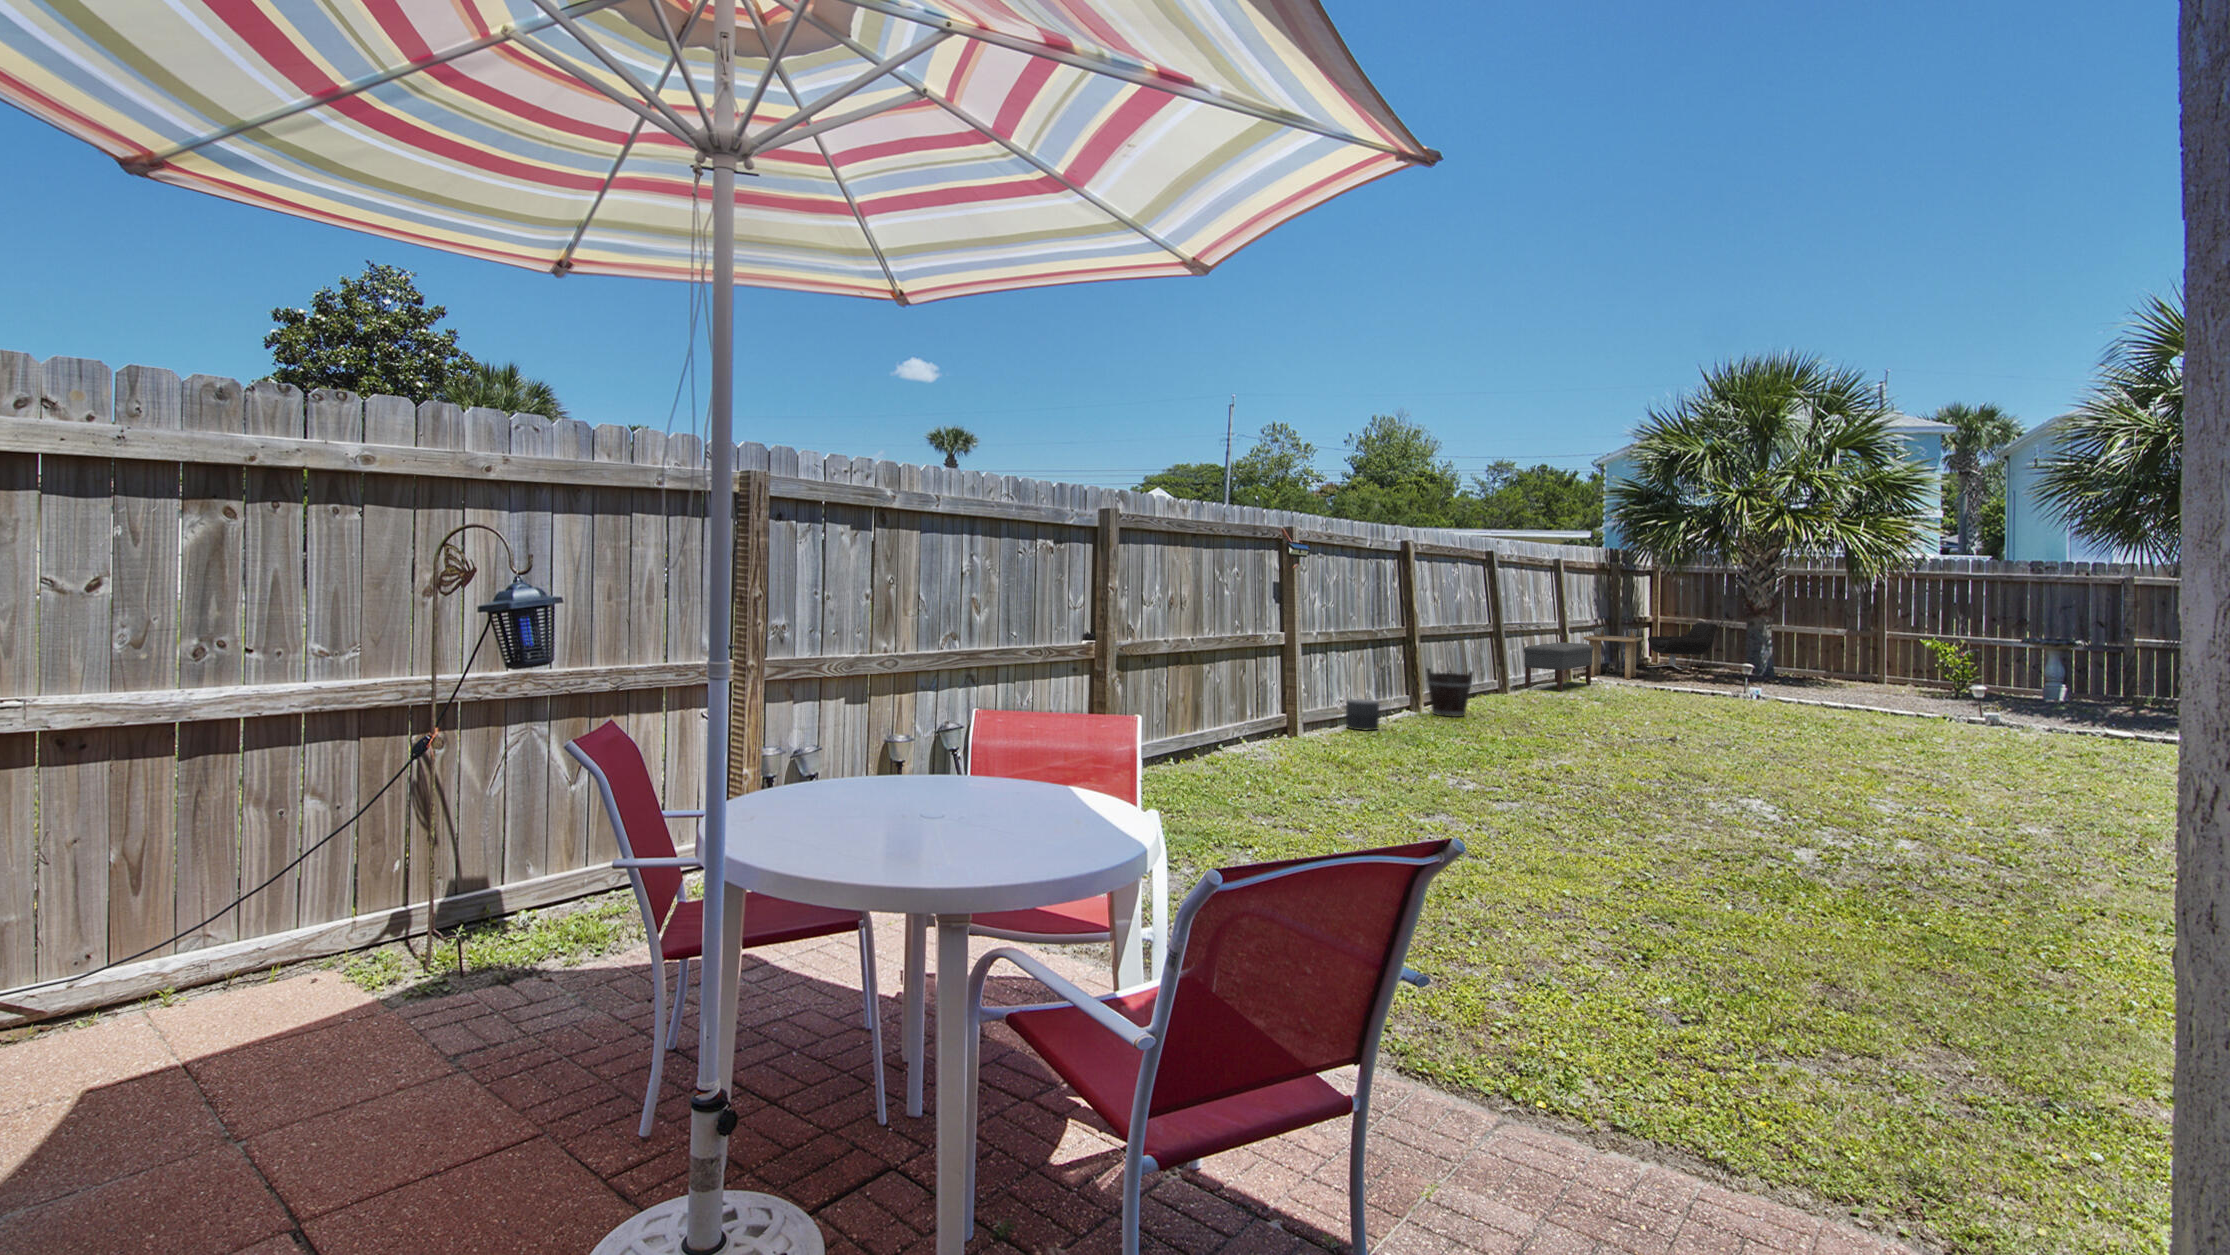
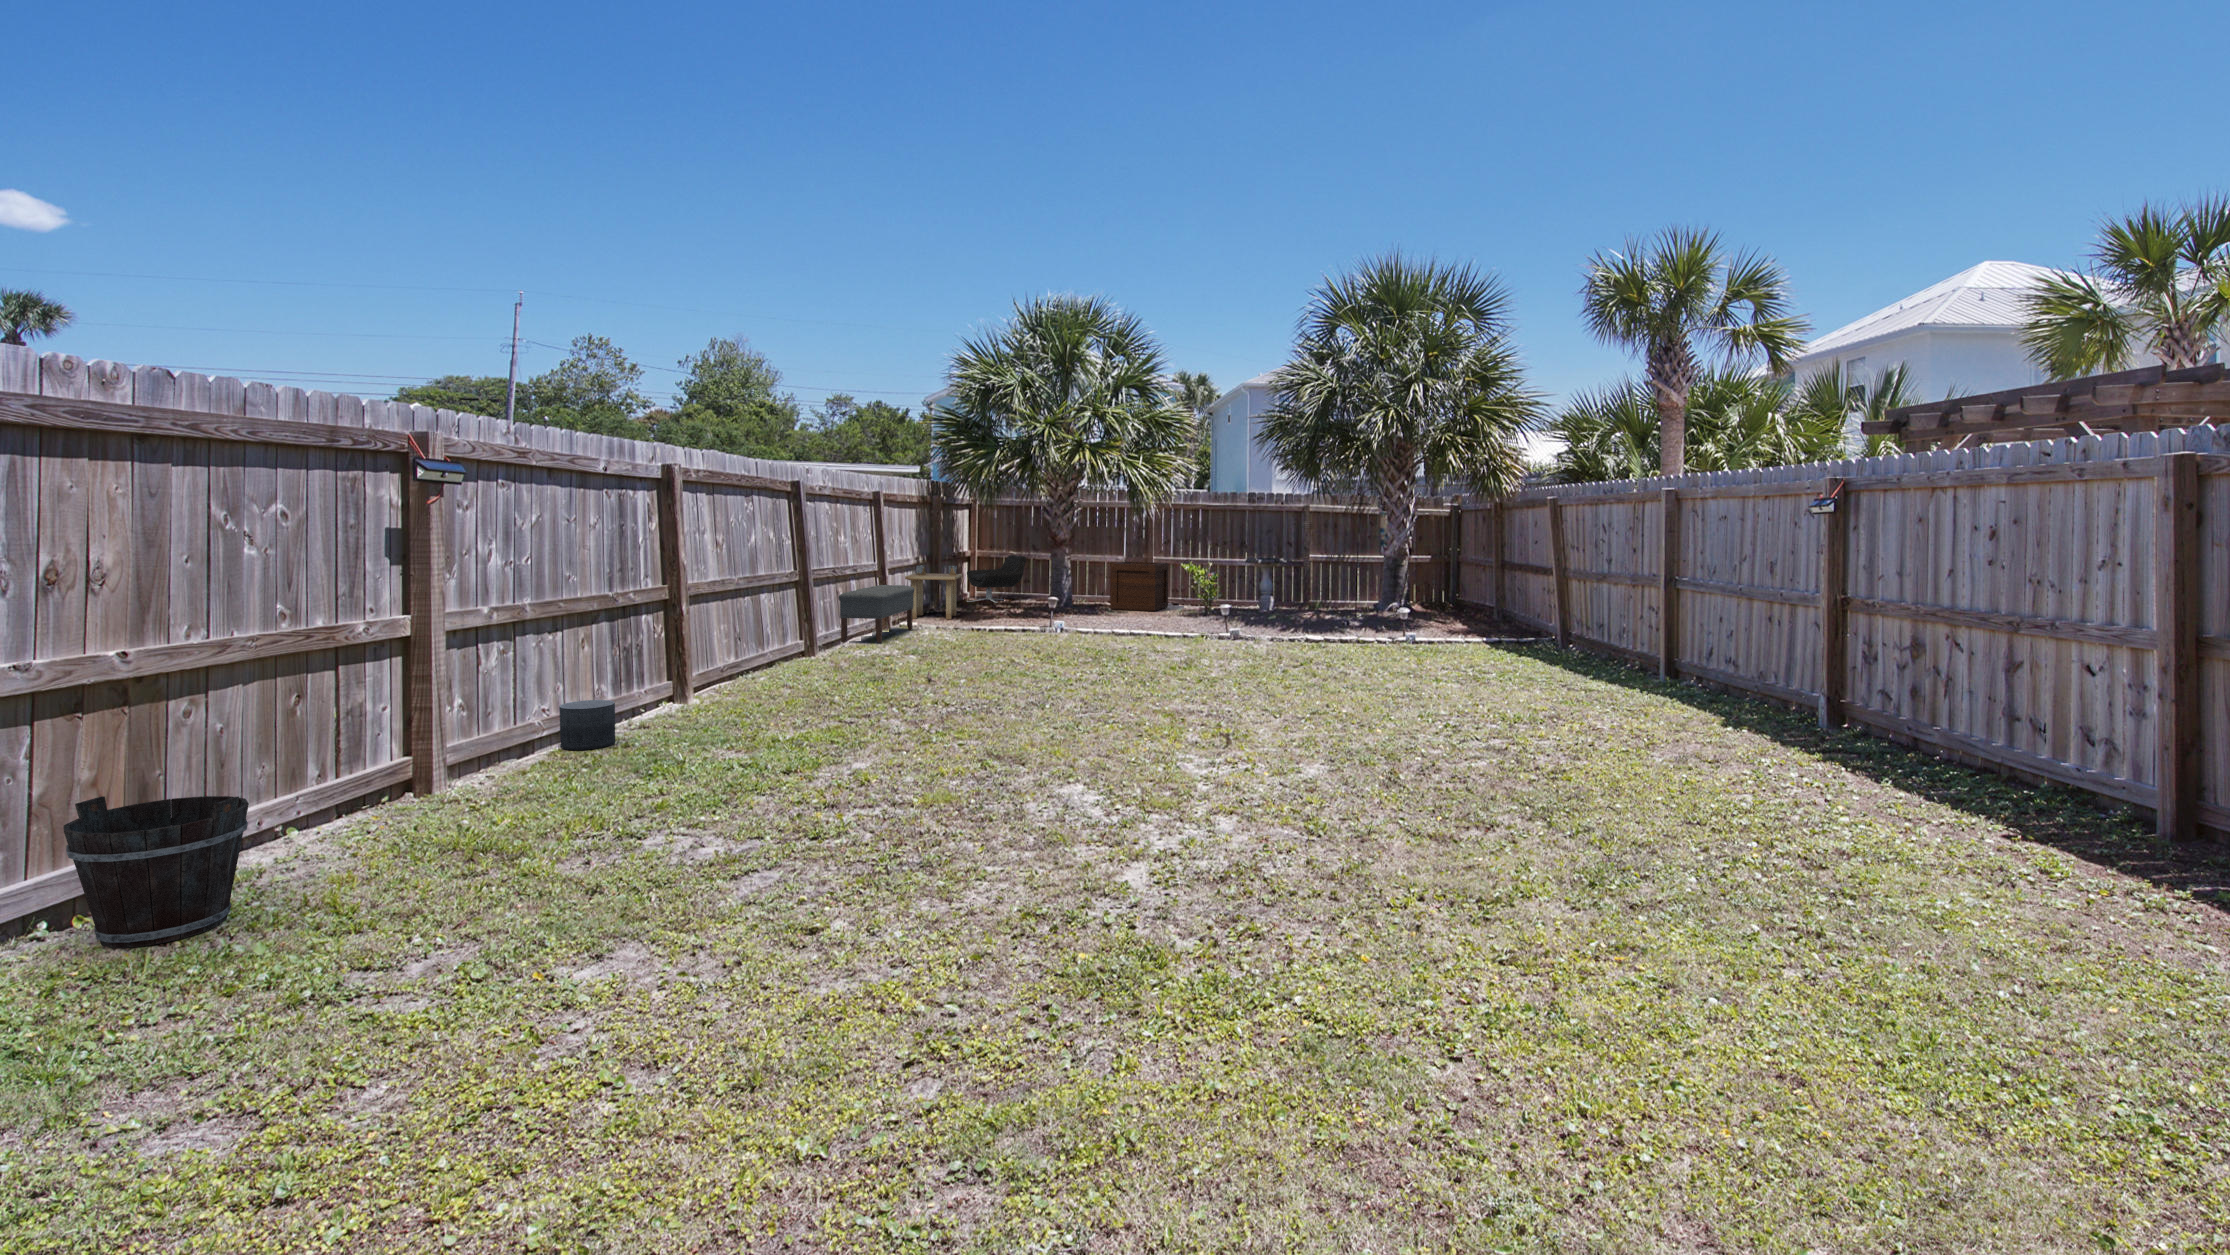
wooden crate: none [1823,633,1907,689] -> present [1110,562,1169,611]
bucket: present [1426,668,1473,717] -> present [63,796,249,948]

